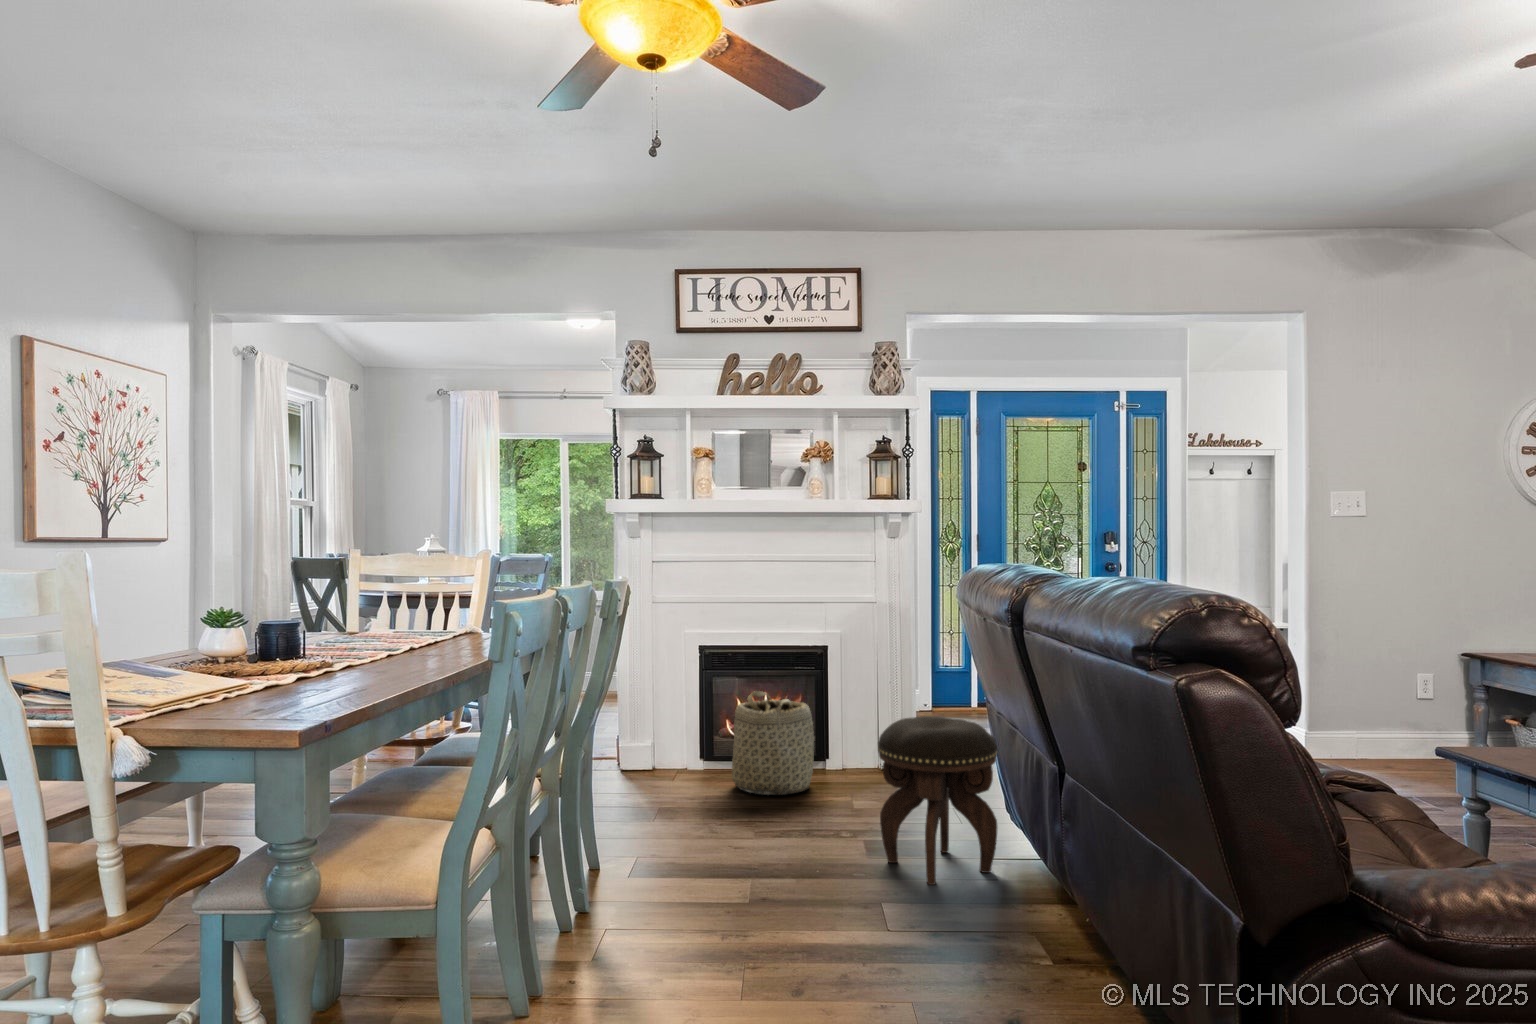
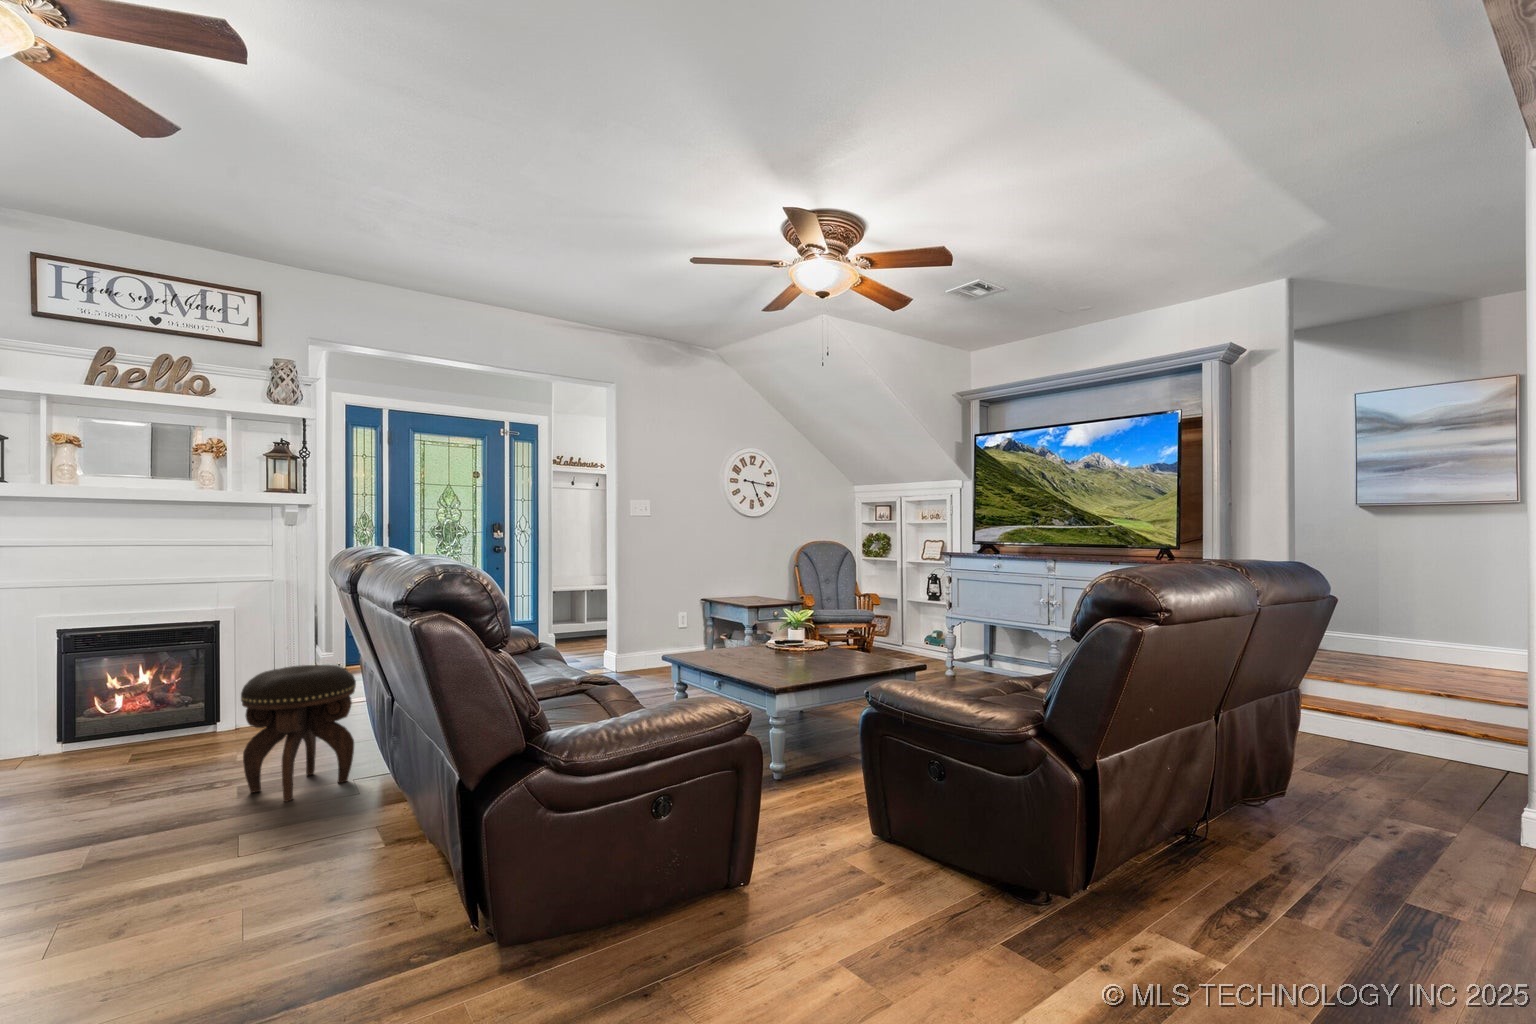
basket: present [732,691,814,795] -> none [91,666,193,763]

